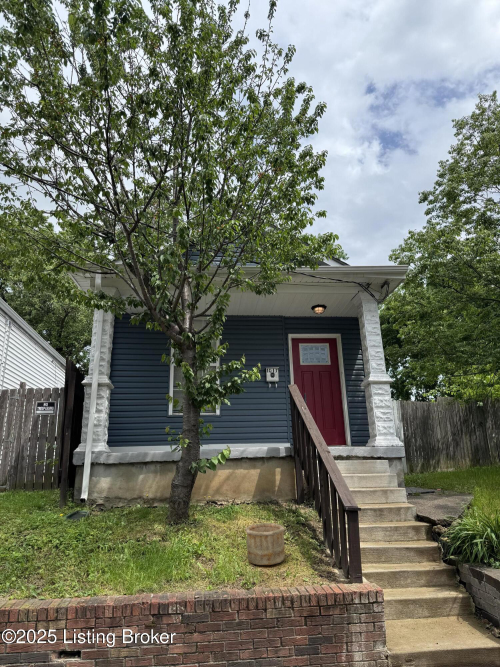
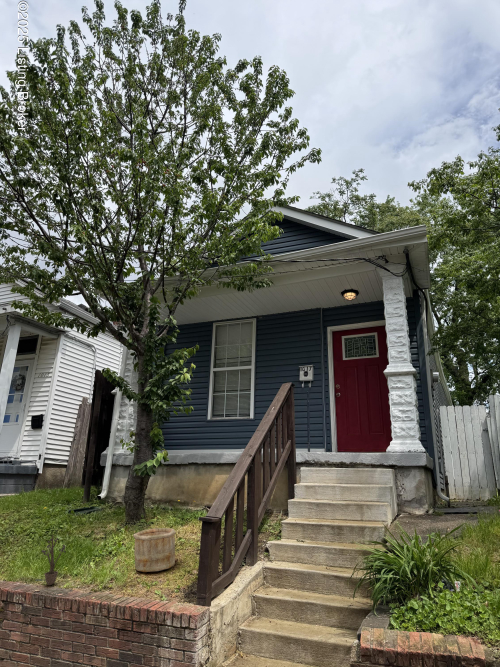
decorative plant: none [175,541,210,591] -> present [36,536,66,585]

